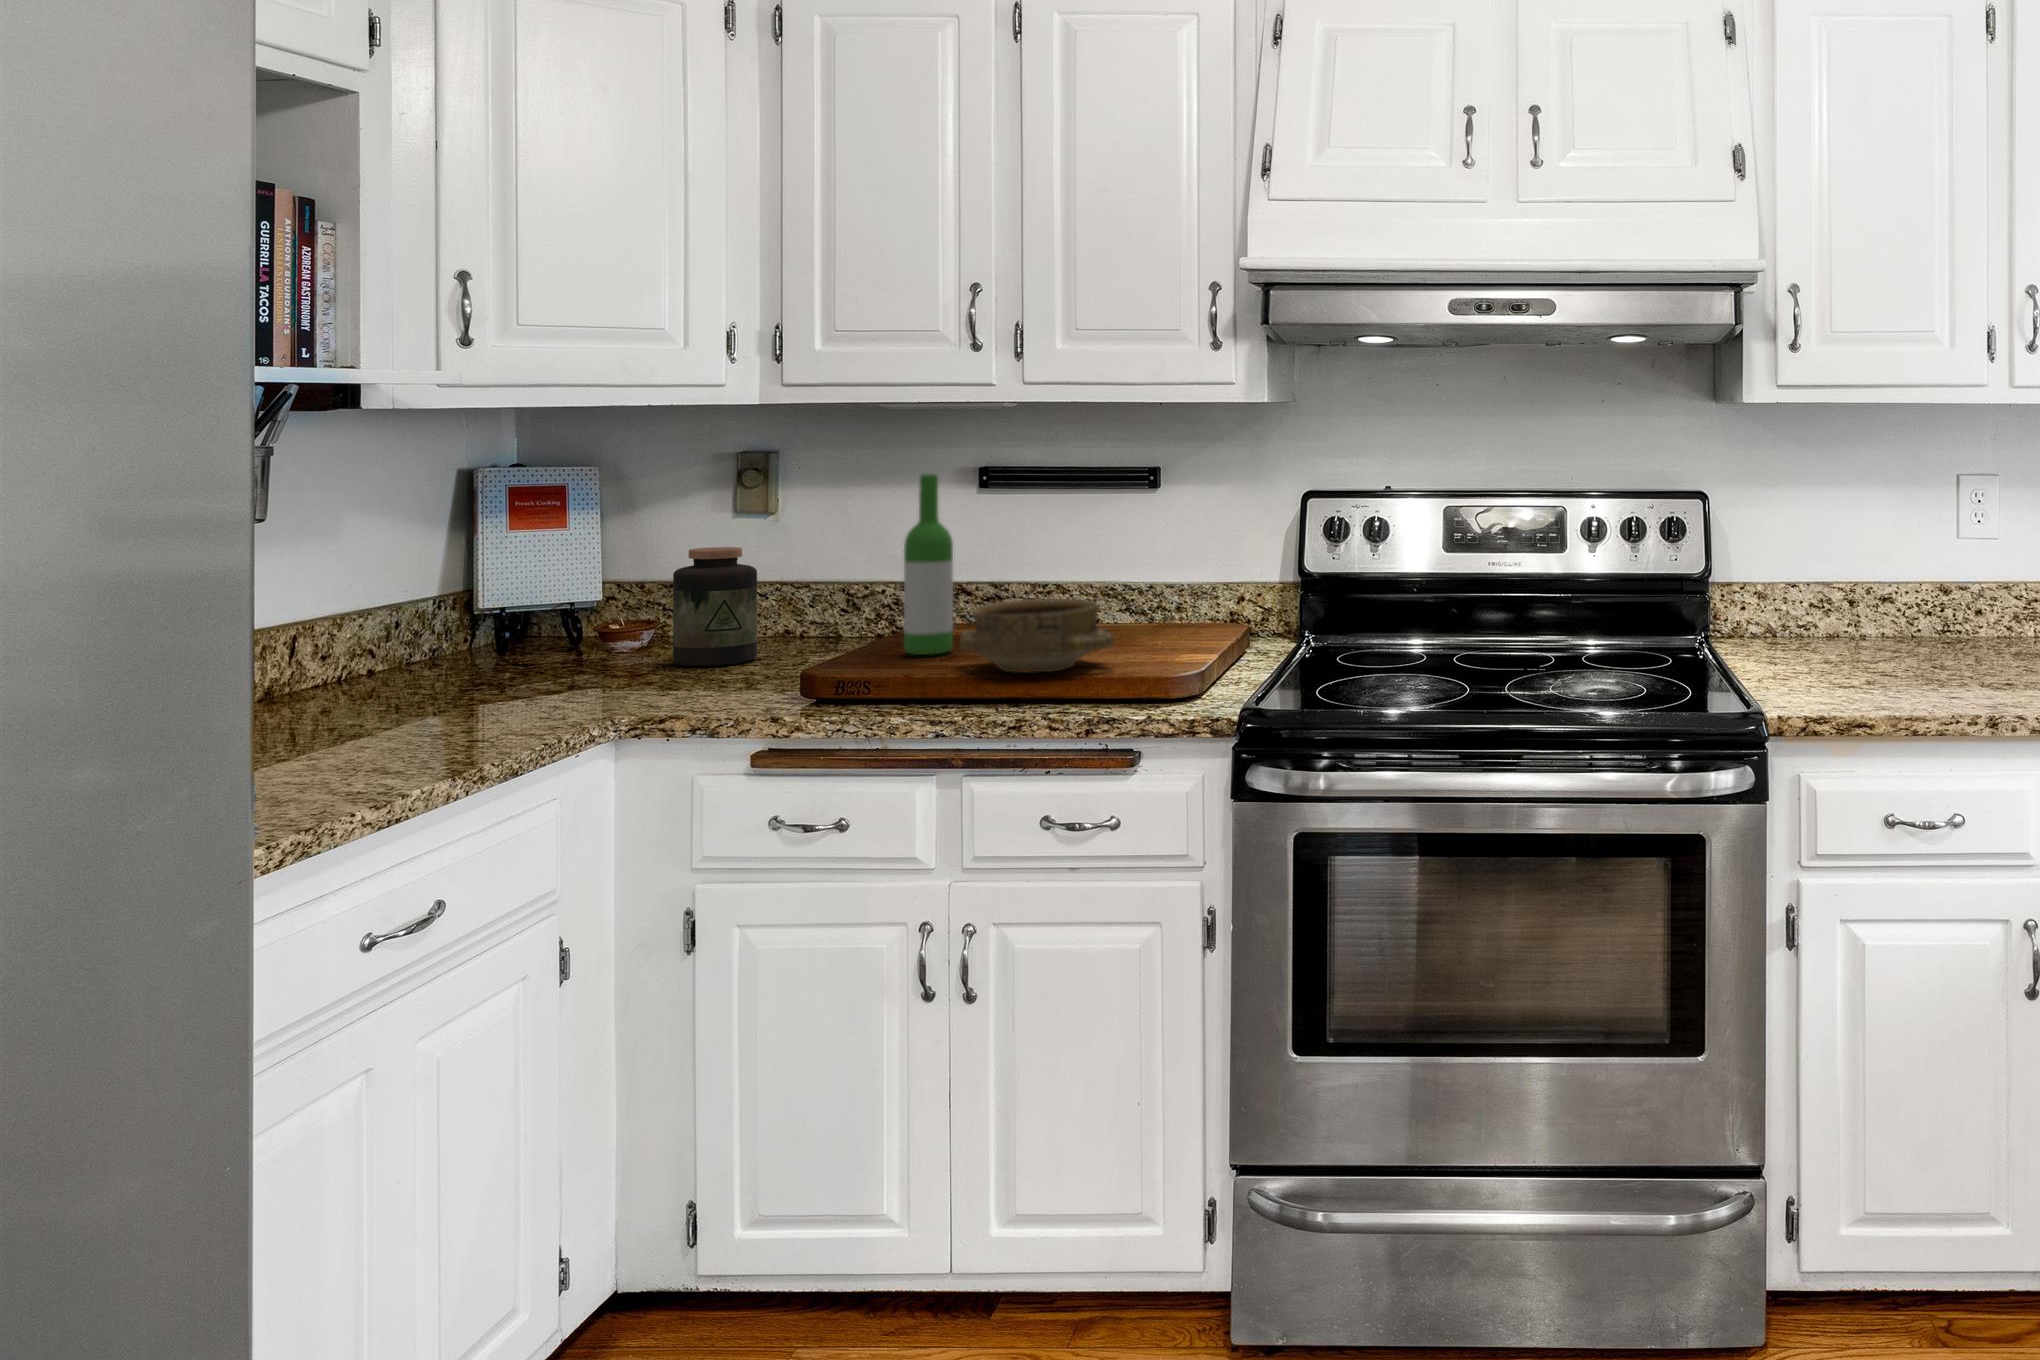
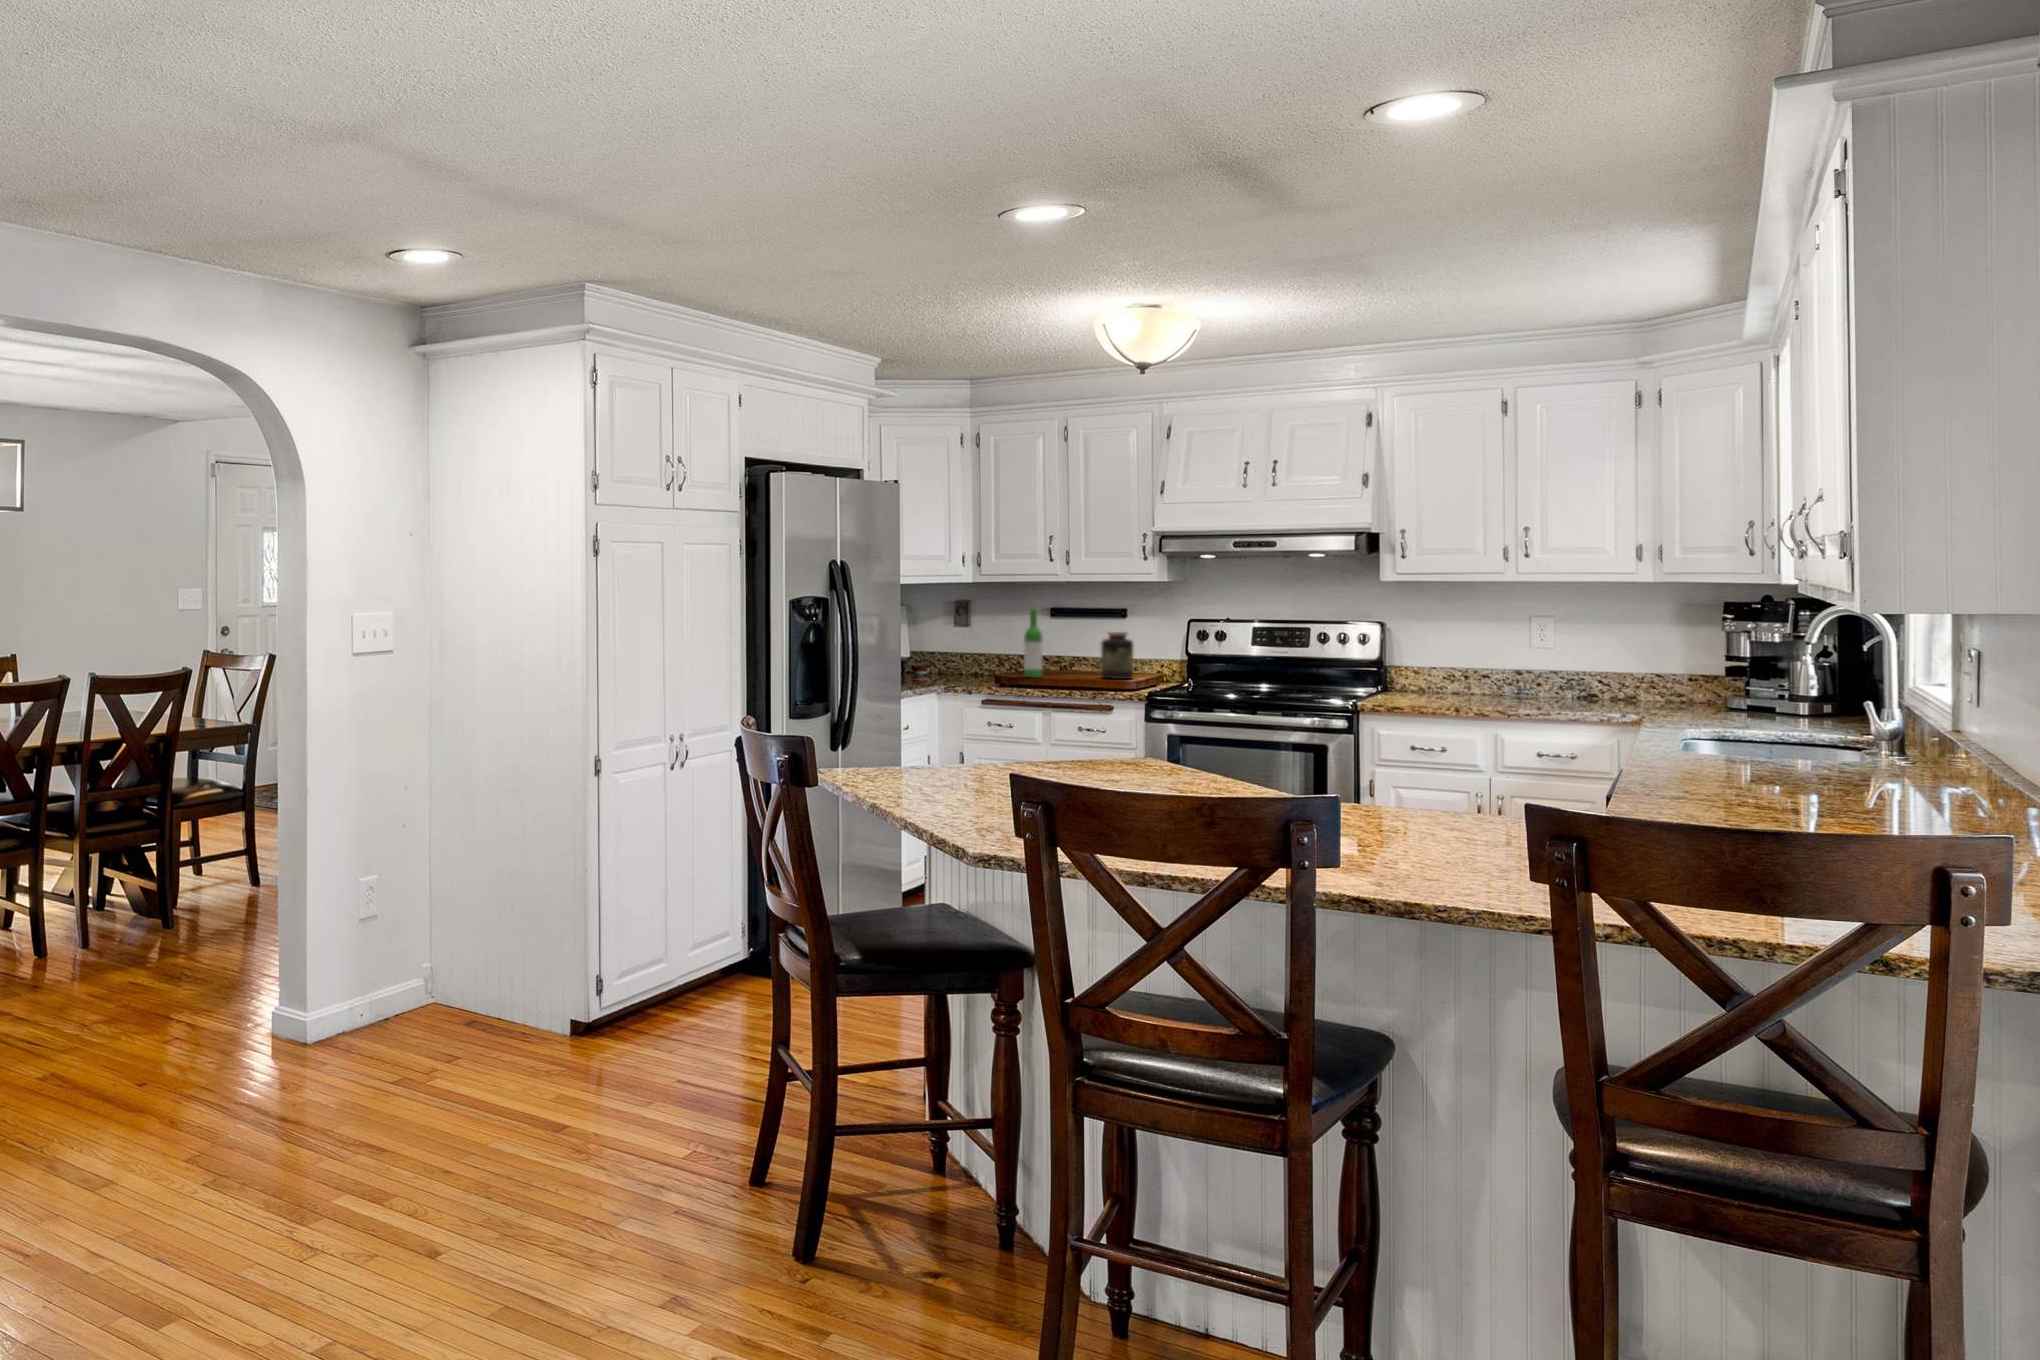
jar: present [673,547,757,666] -> present [1101,632,1133,679]
ceramic bowl: present [960,599,1114,672] -> none [1046,657,1103,682]

